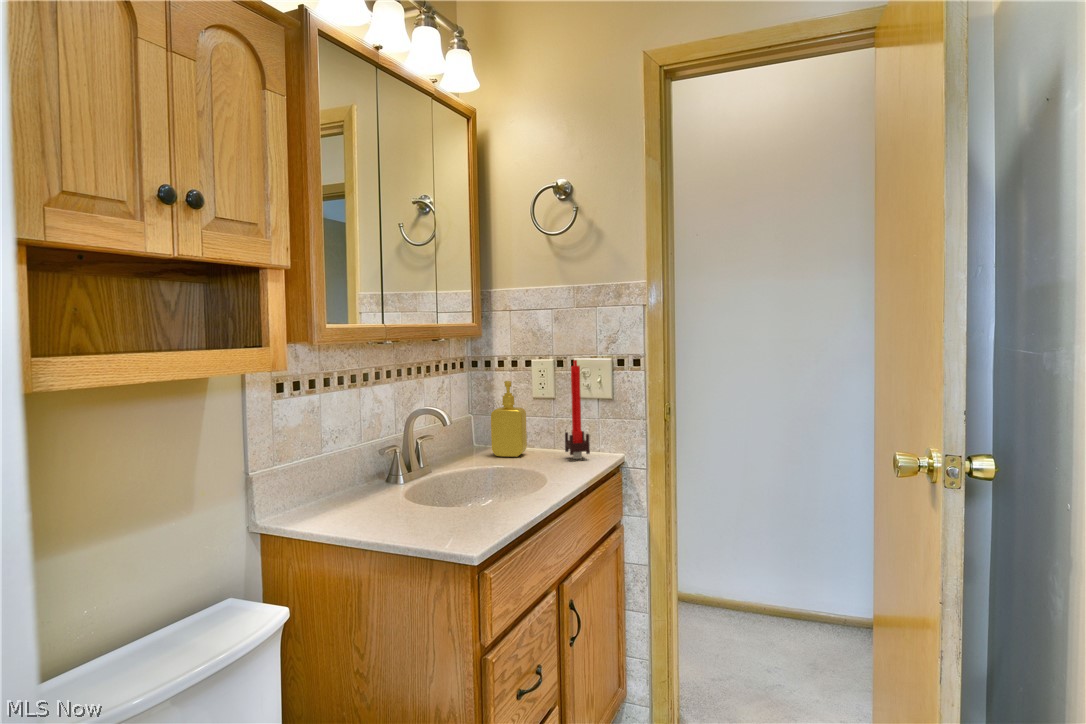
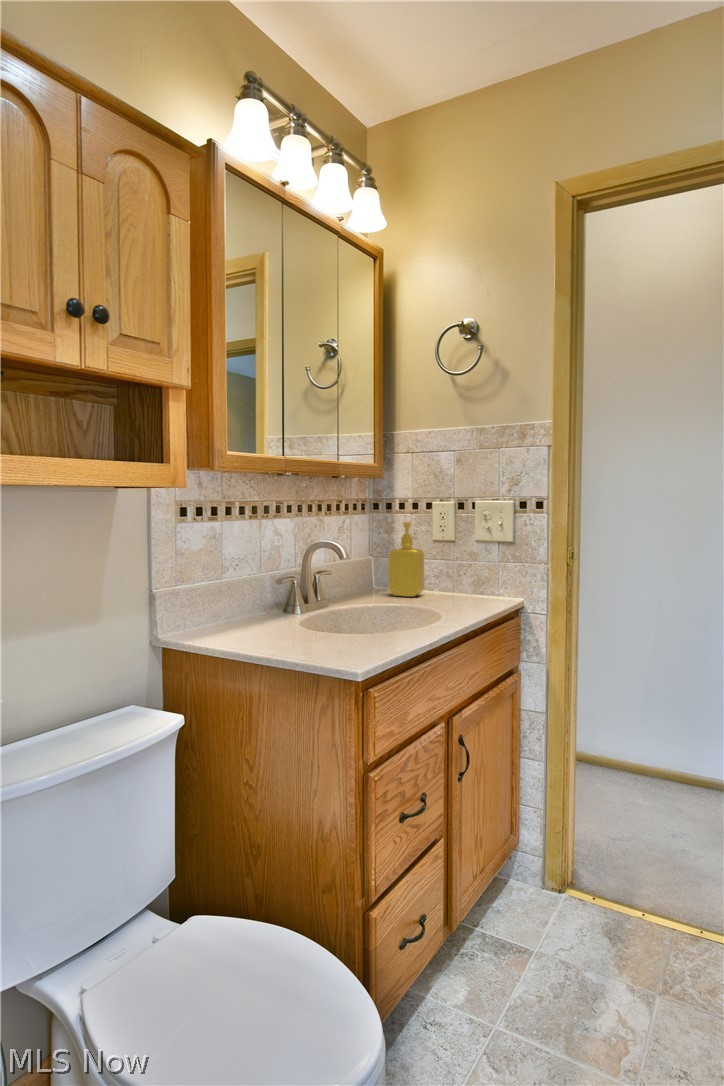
candle: present [565,360,590,459] -> none [462,501,487,601]

